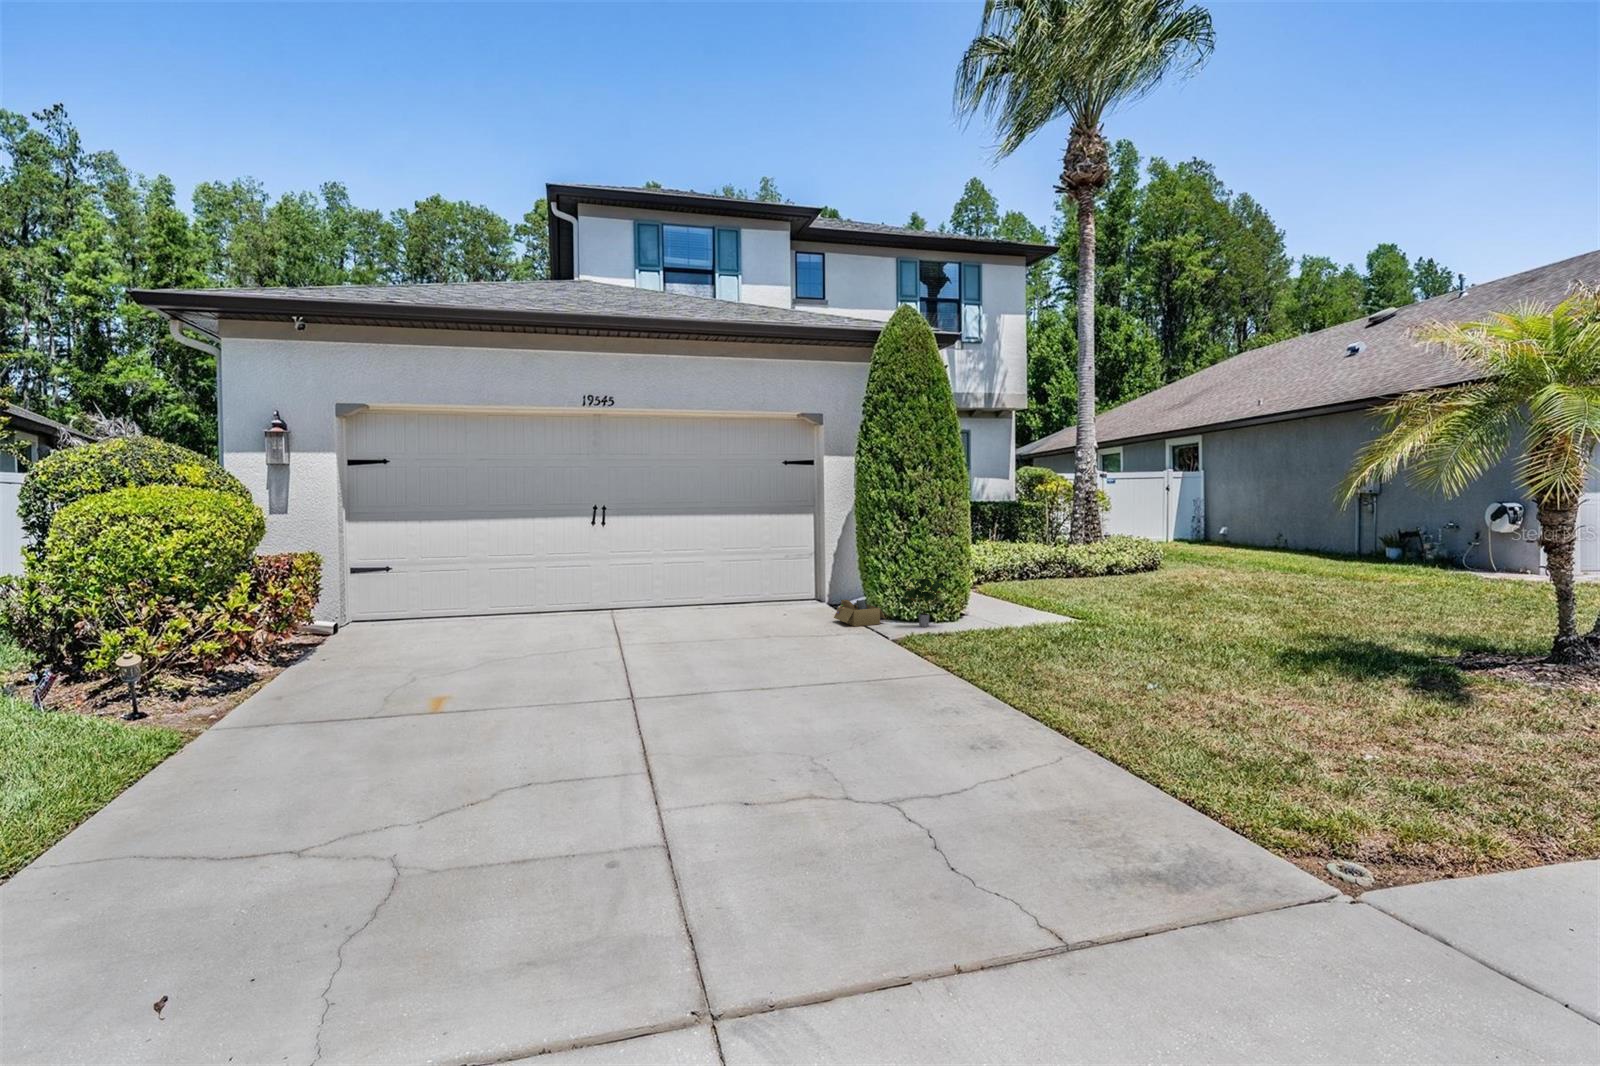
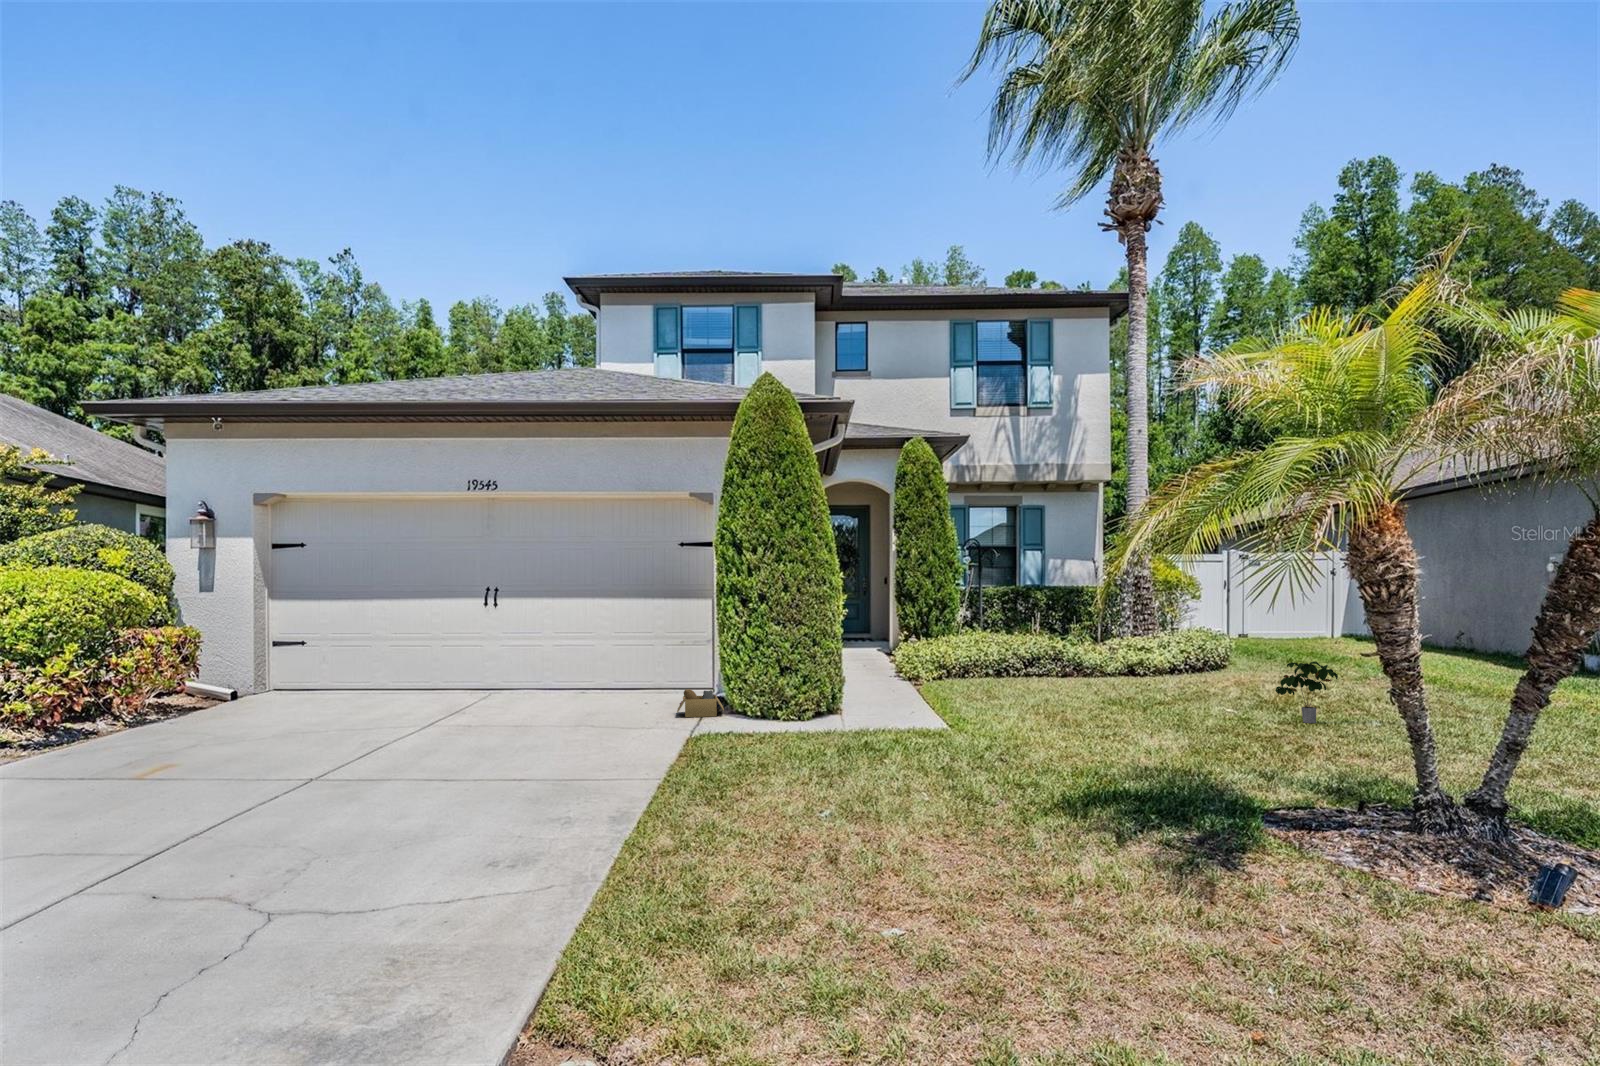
potted plant: present [900,577,946,627] -> present [1275,661,1338,723]

